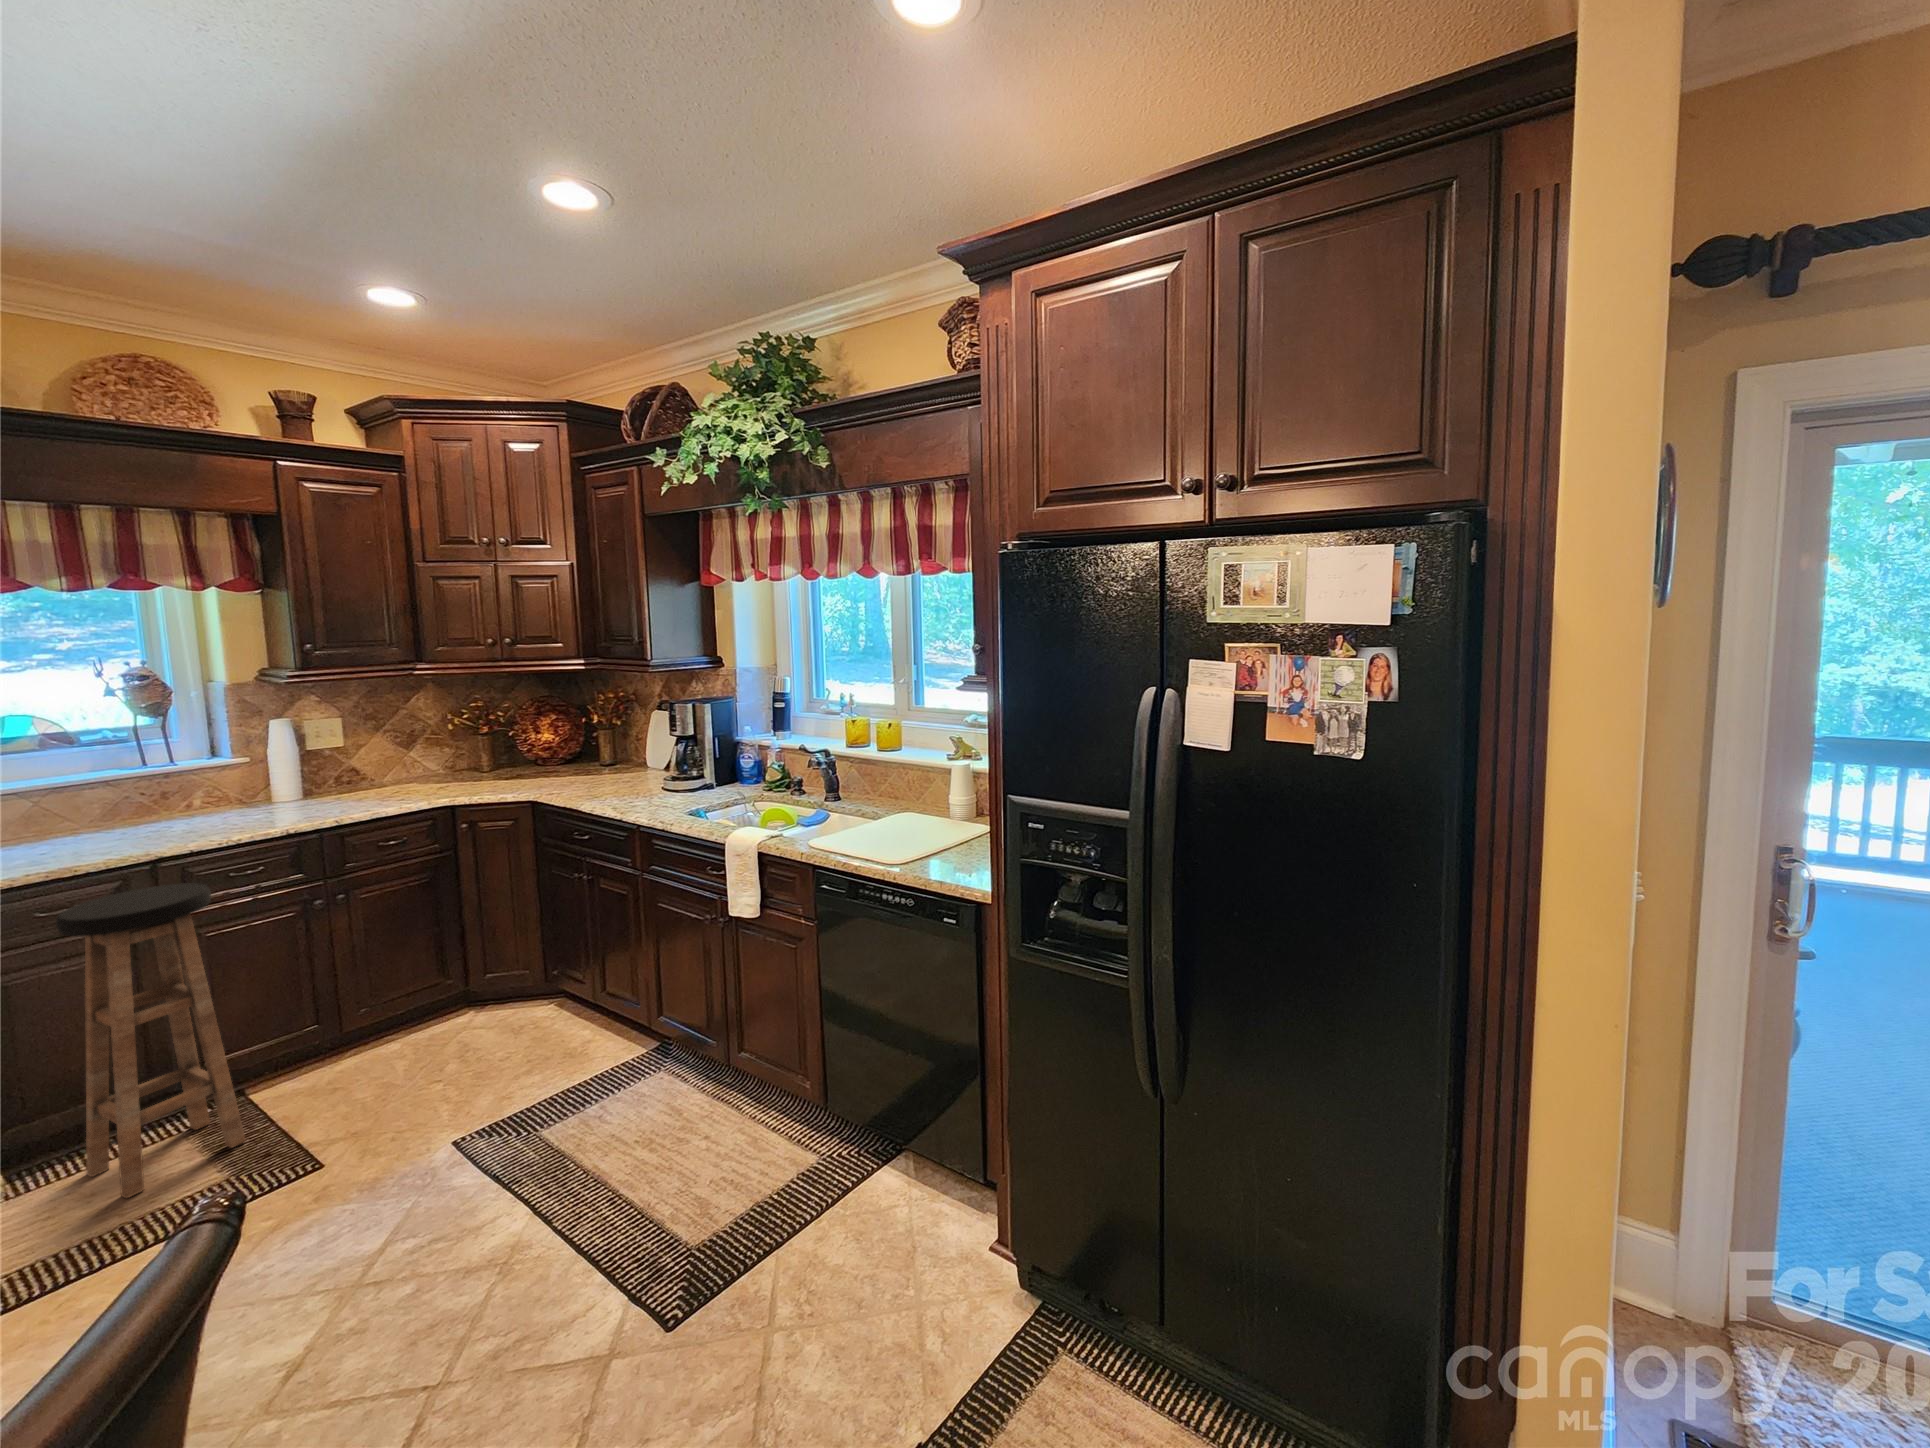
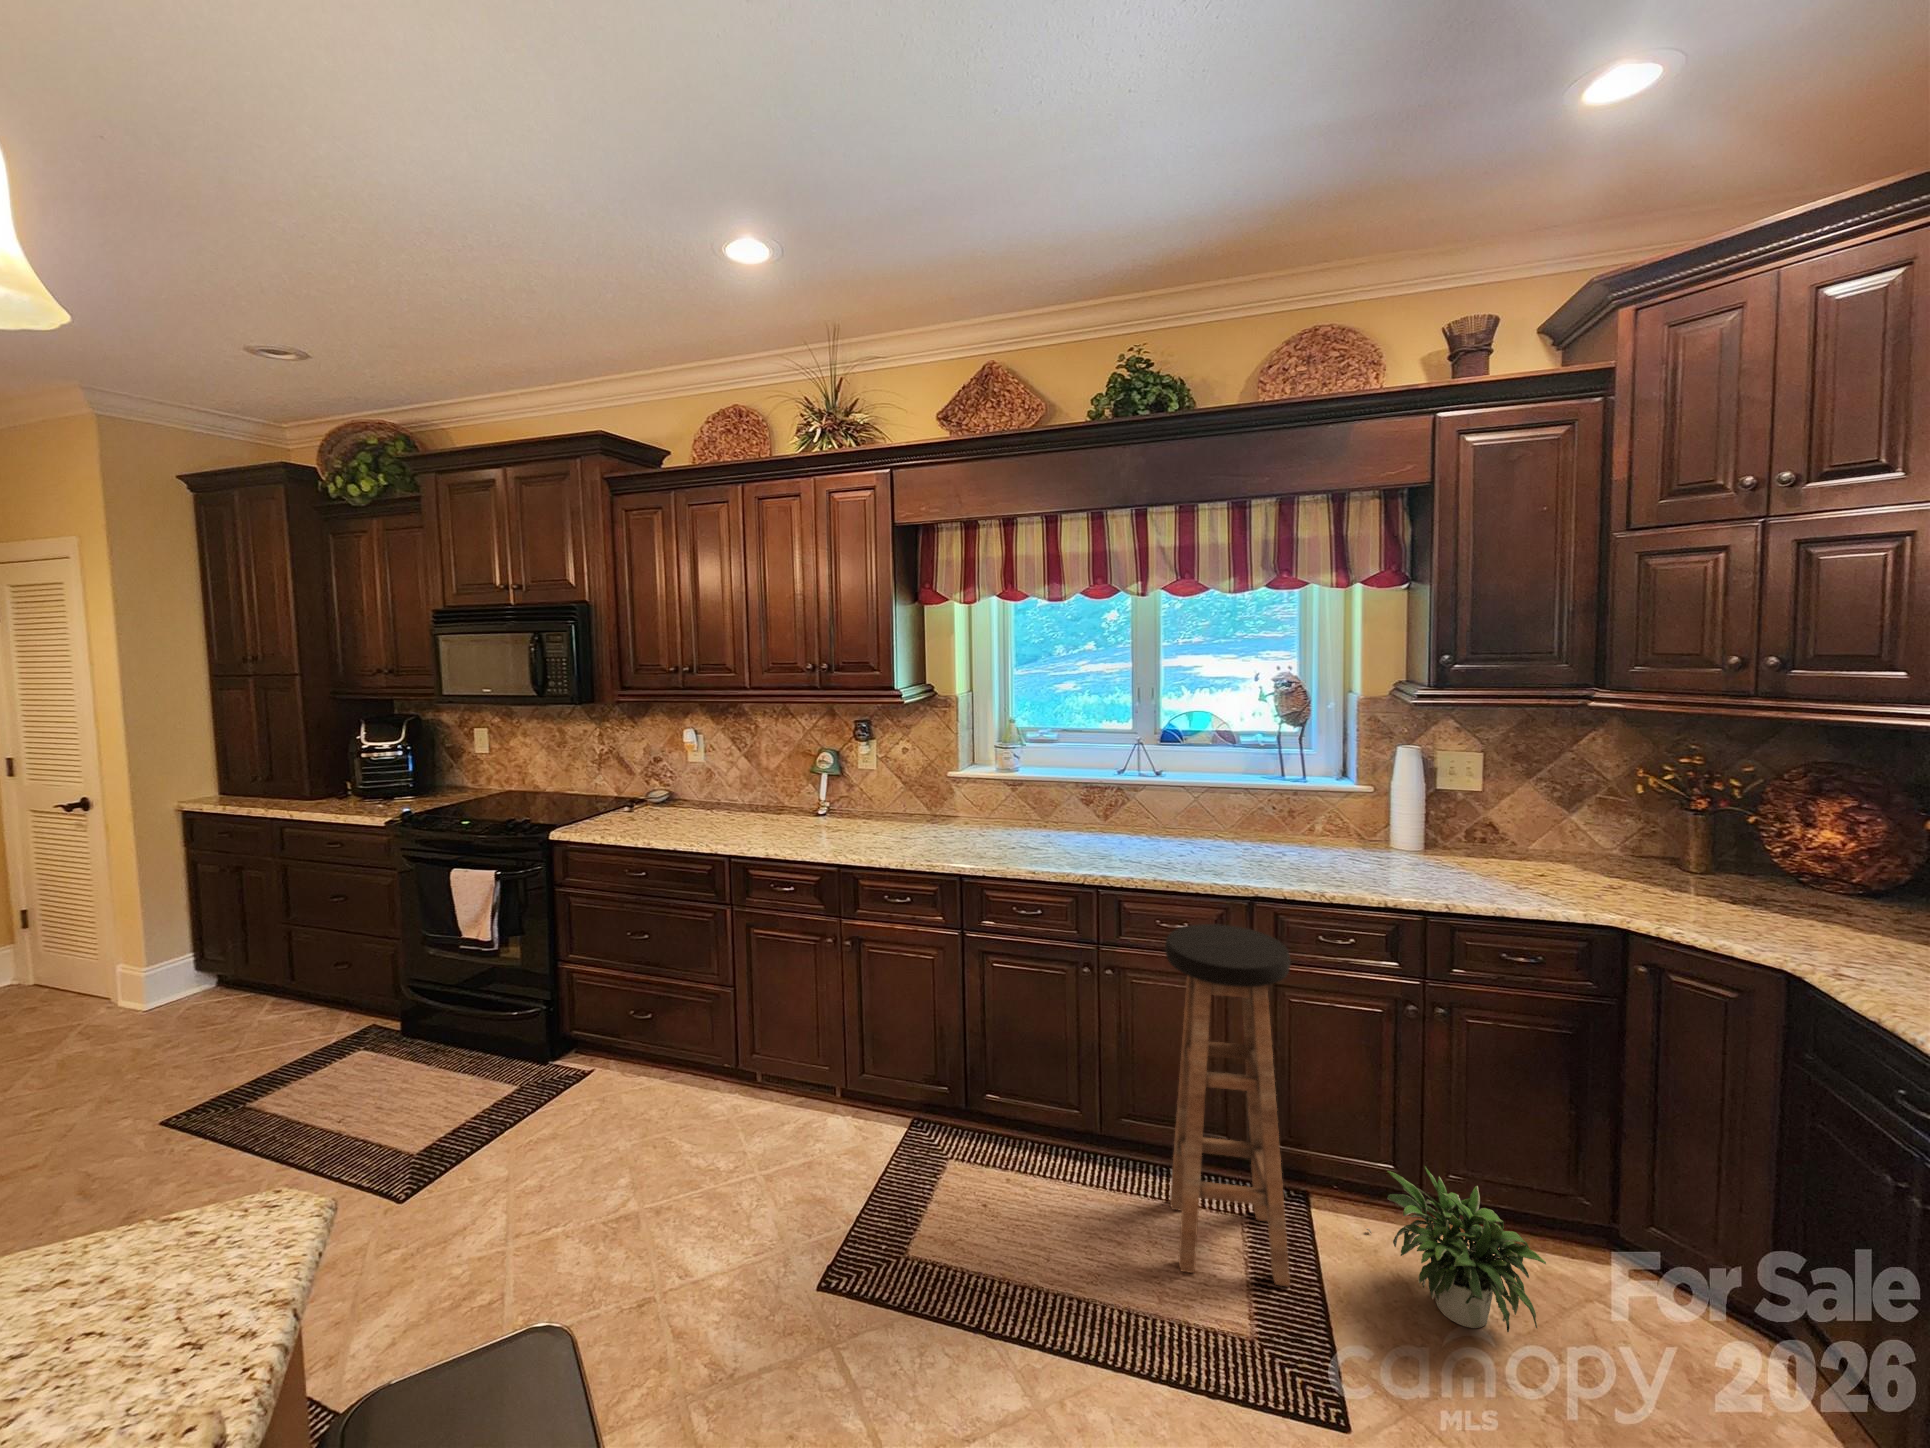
potted plant: none [301,995,433,1083] -> present [1367,1166,1546,1332]

